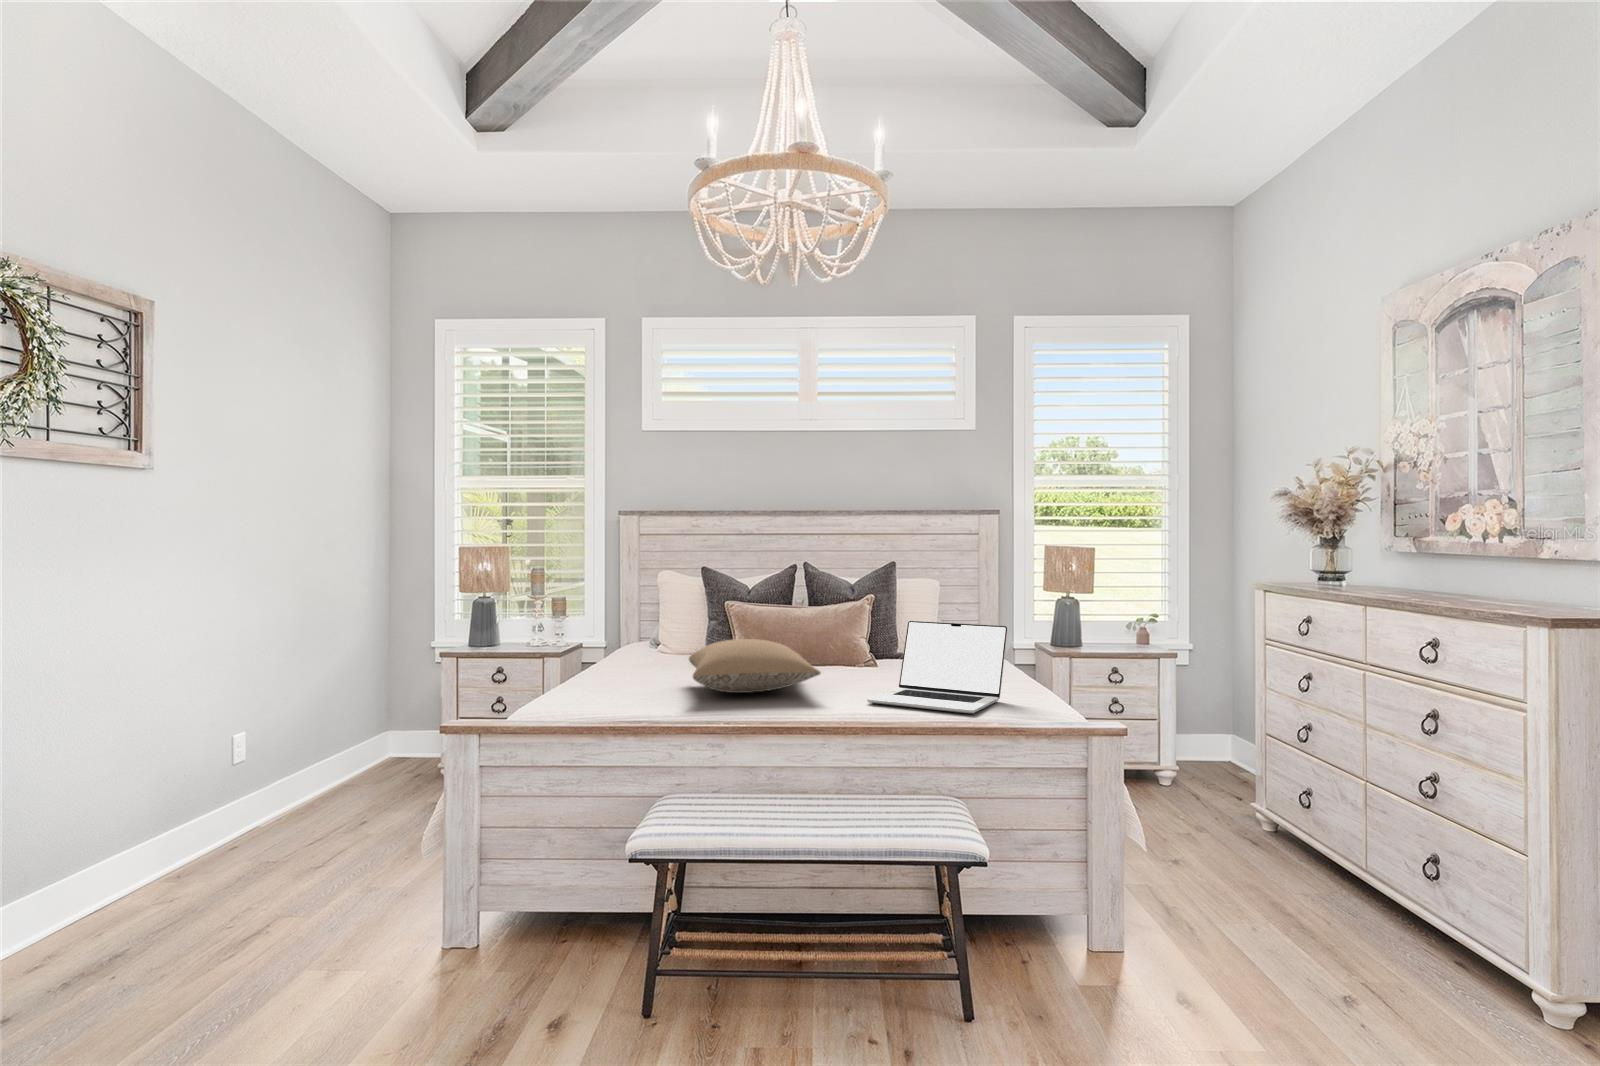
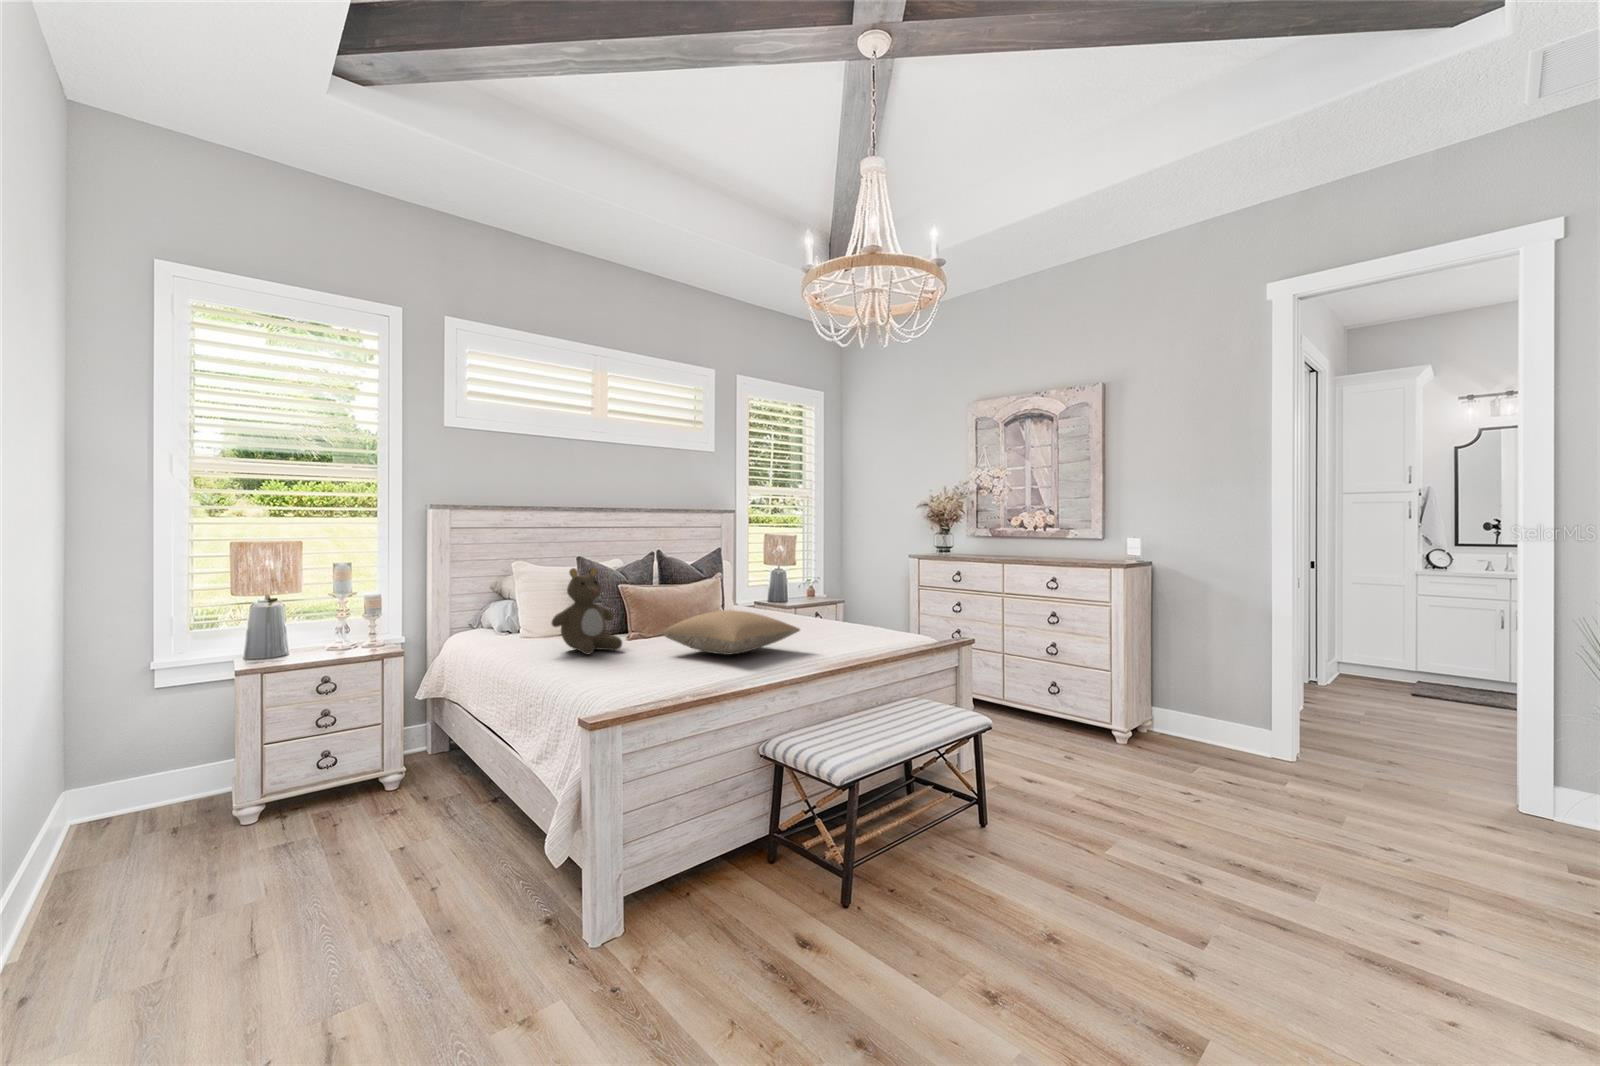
teddy bear: none [614,580,689,673] -> present [552,567,622,654]
laptop: present [867,621,1007,714] -> none [813,587,907,647]

